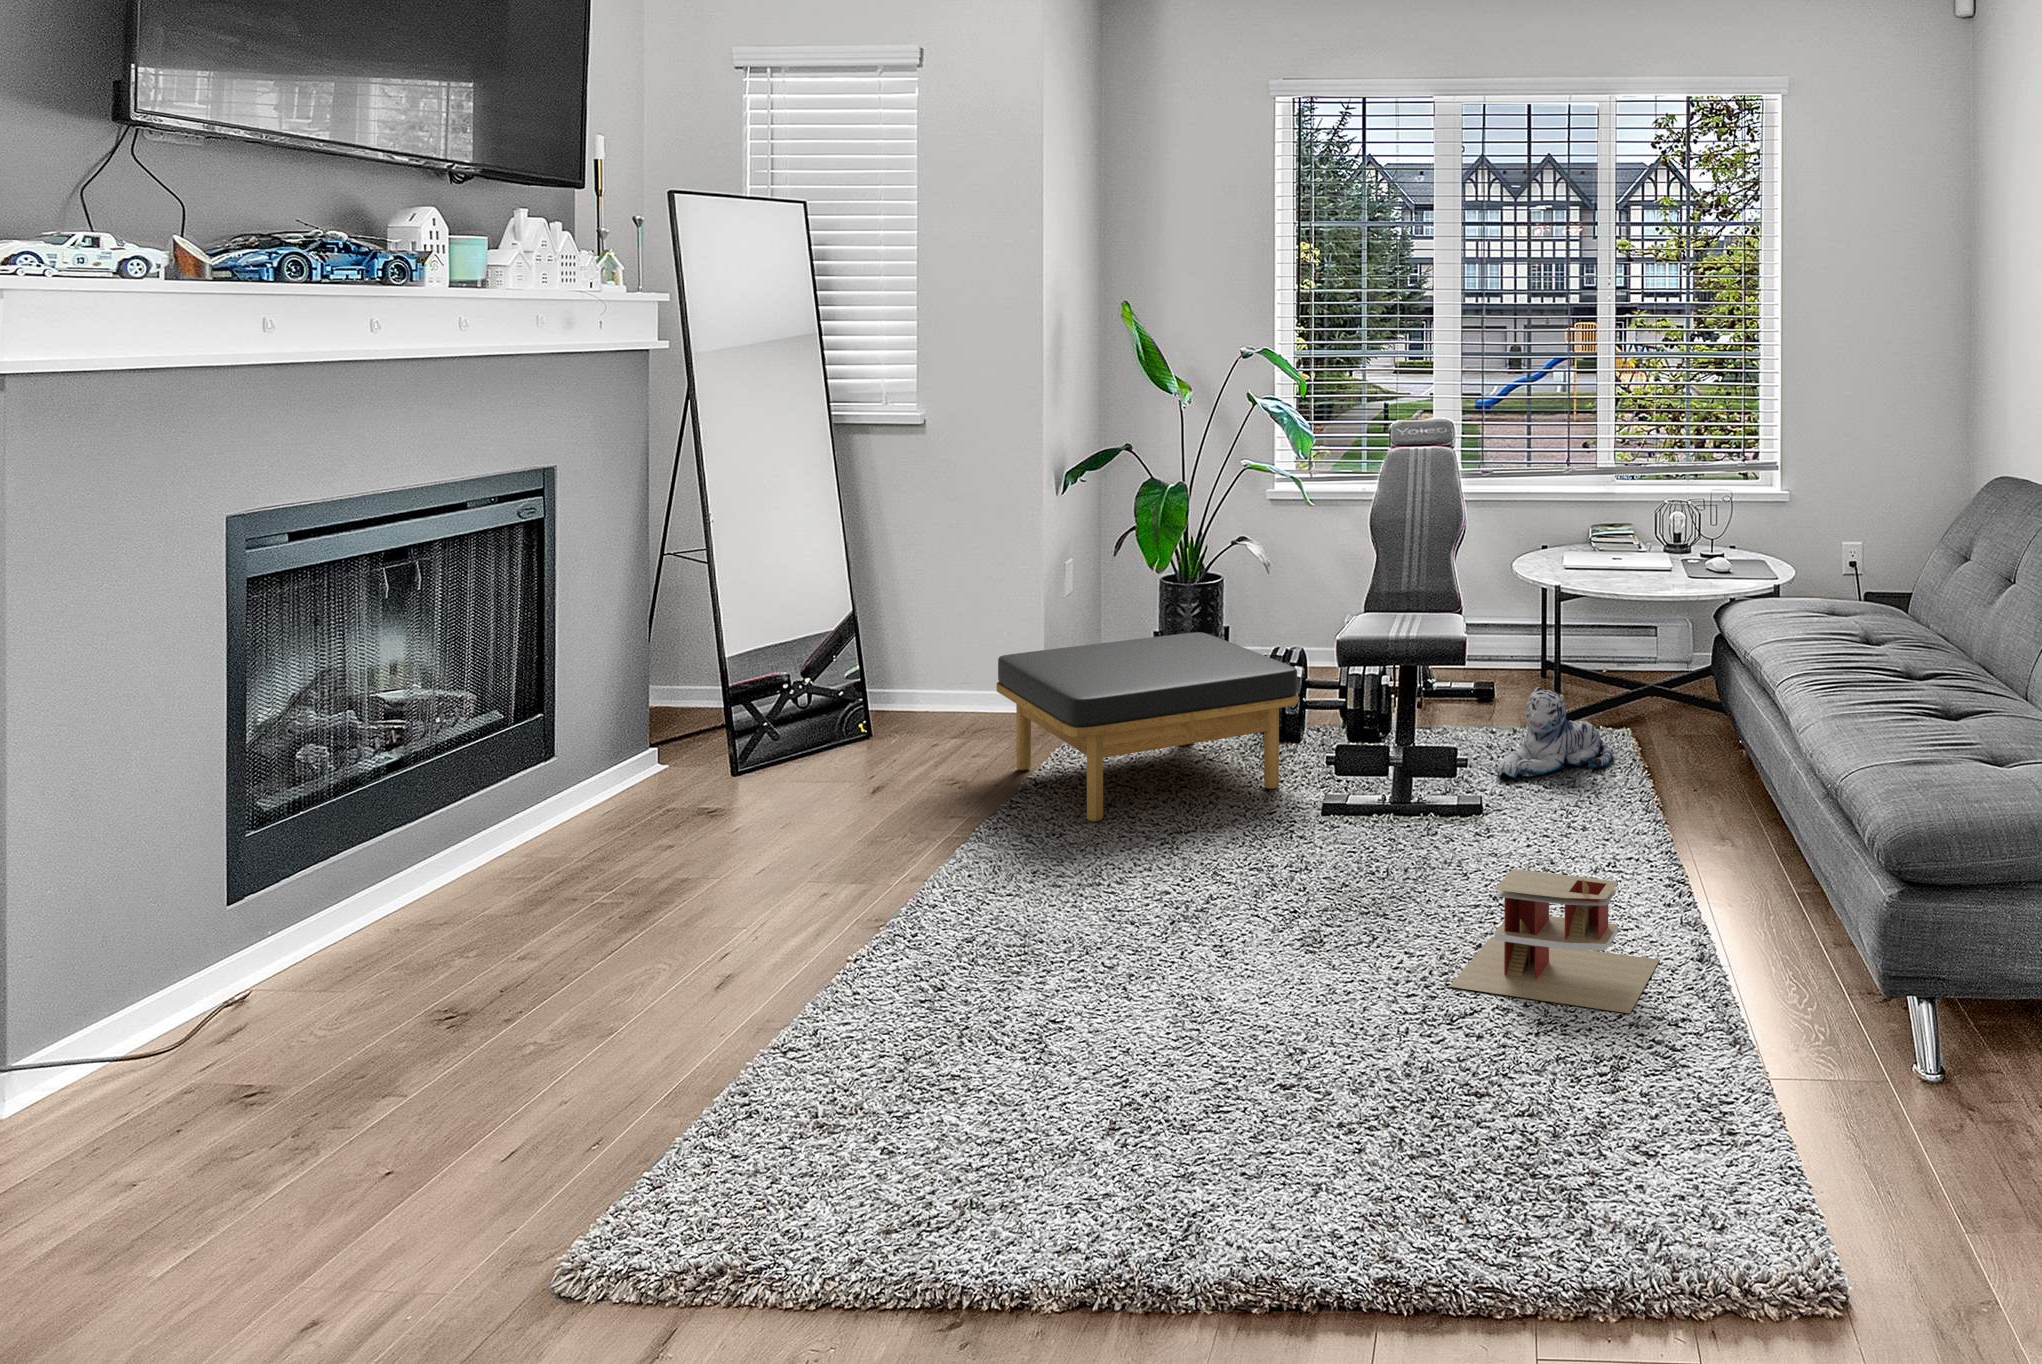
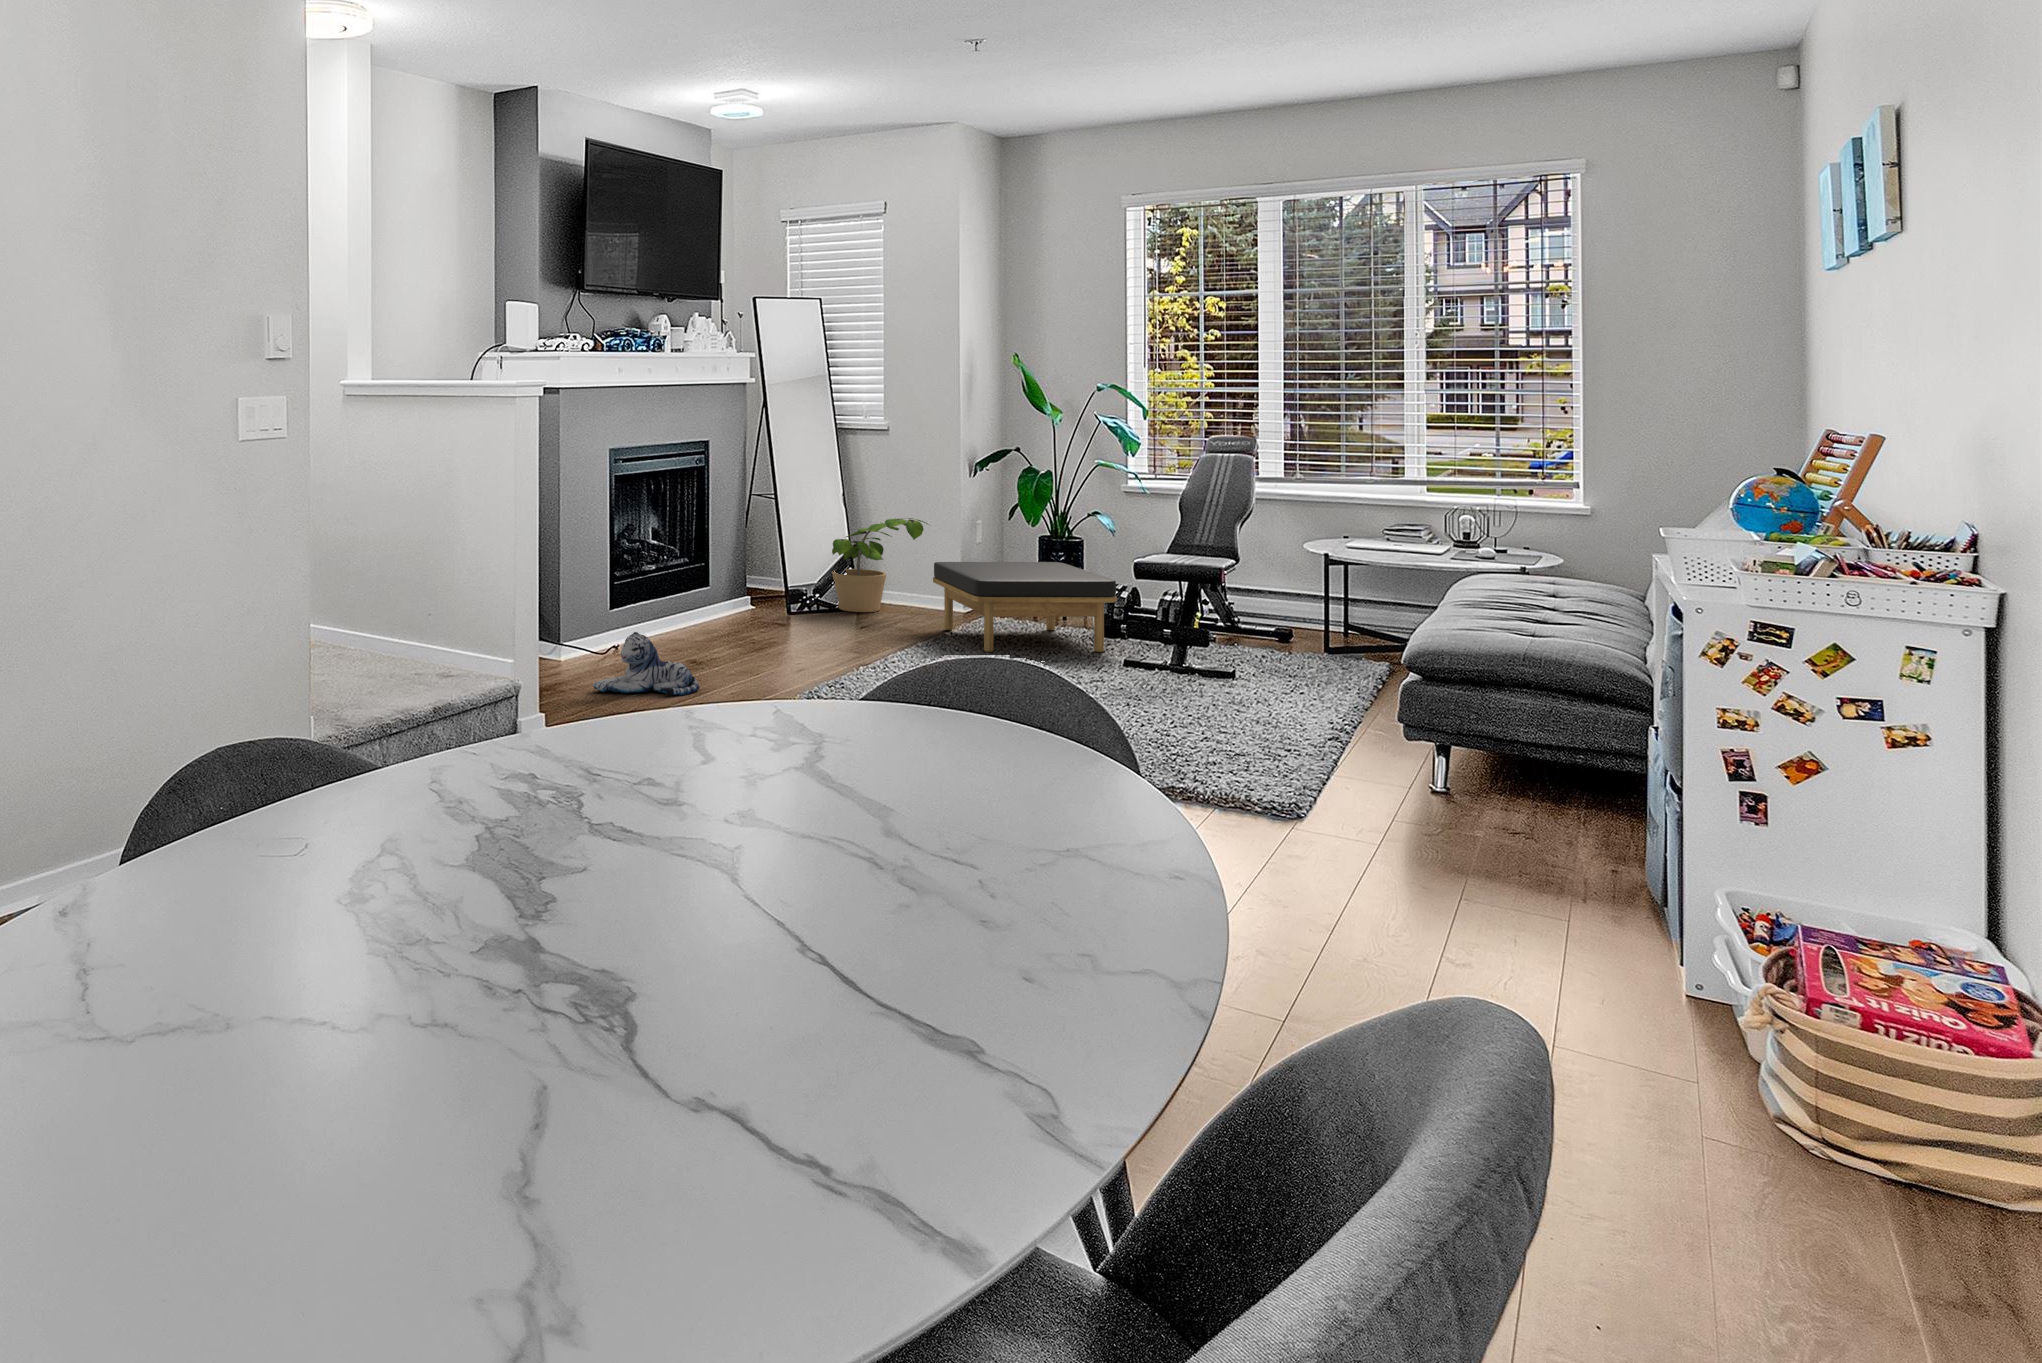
potted plant: none [818,577,993,745] -> present [832,518,927,612]
plush toy: present [1496,687,1612,778] -> present [593,632,699,695]
toy house: present [1449,869,1659,1013] -> none [1173,672,1307,743]

